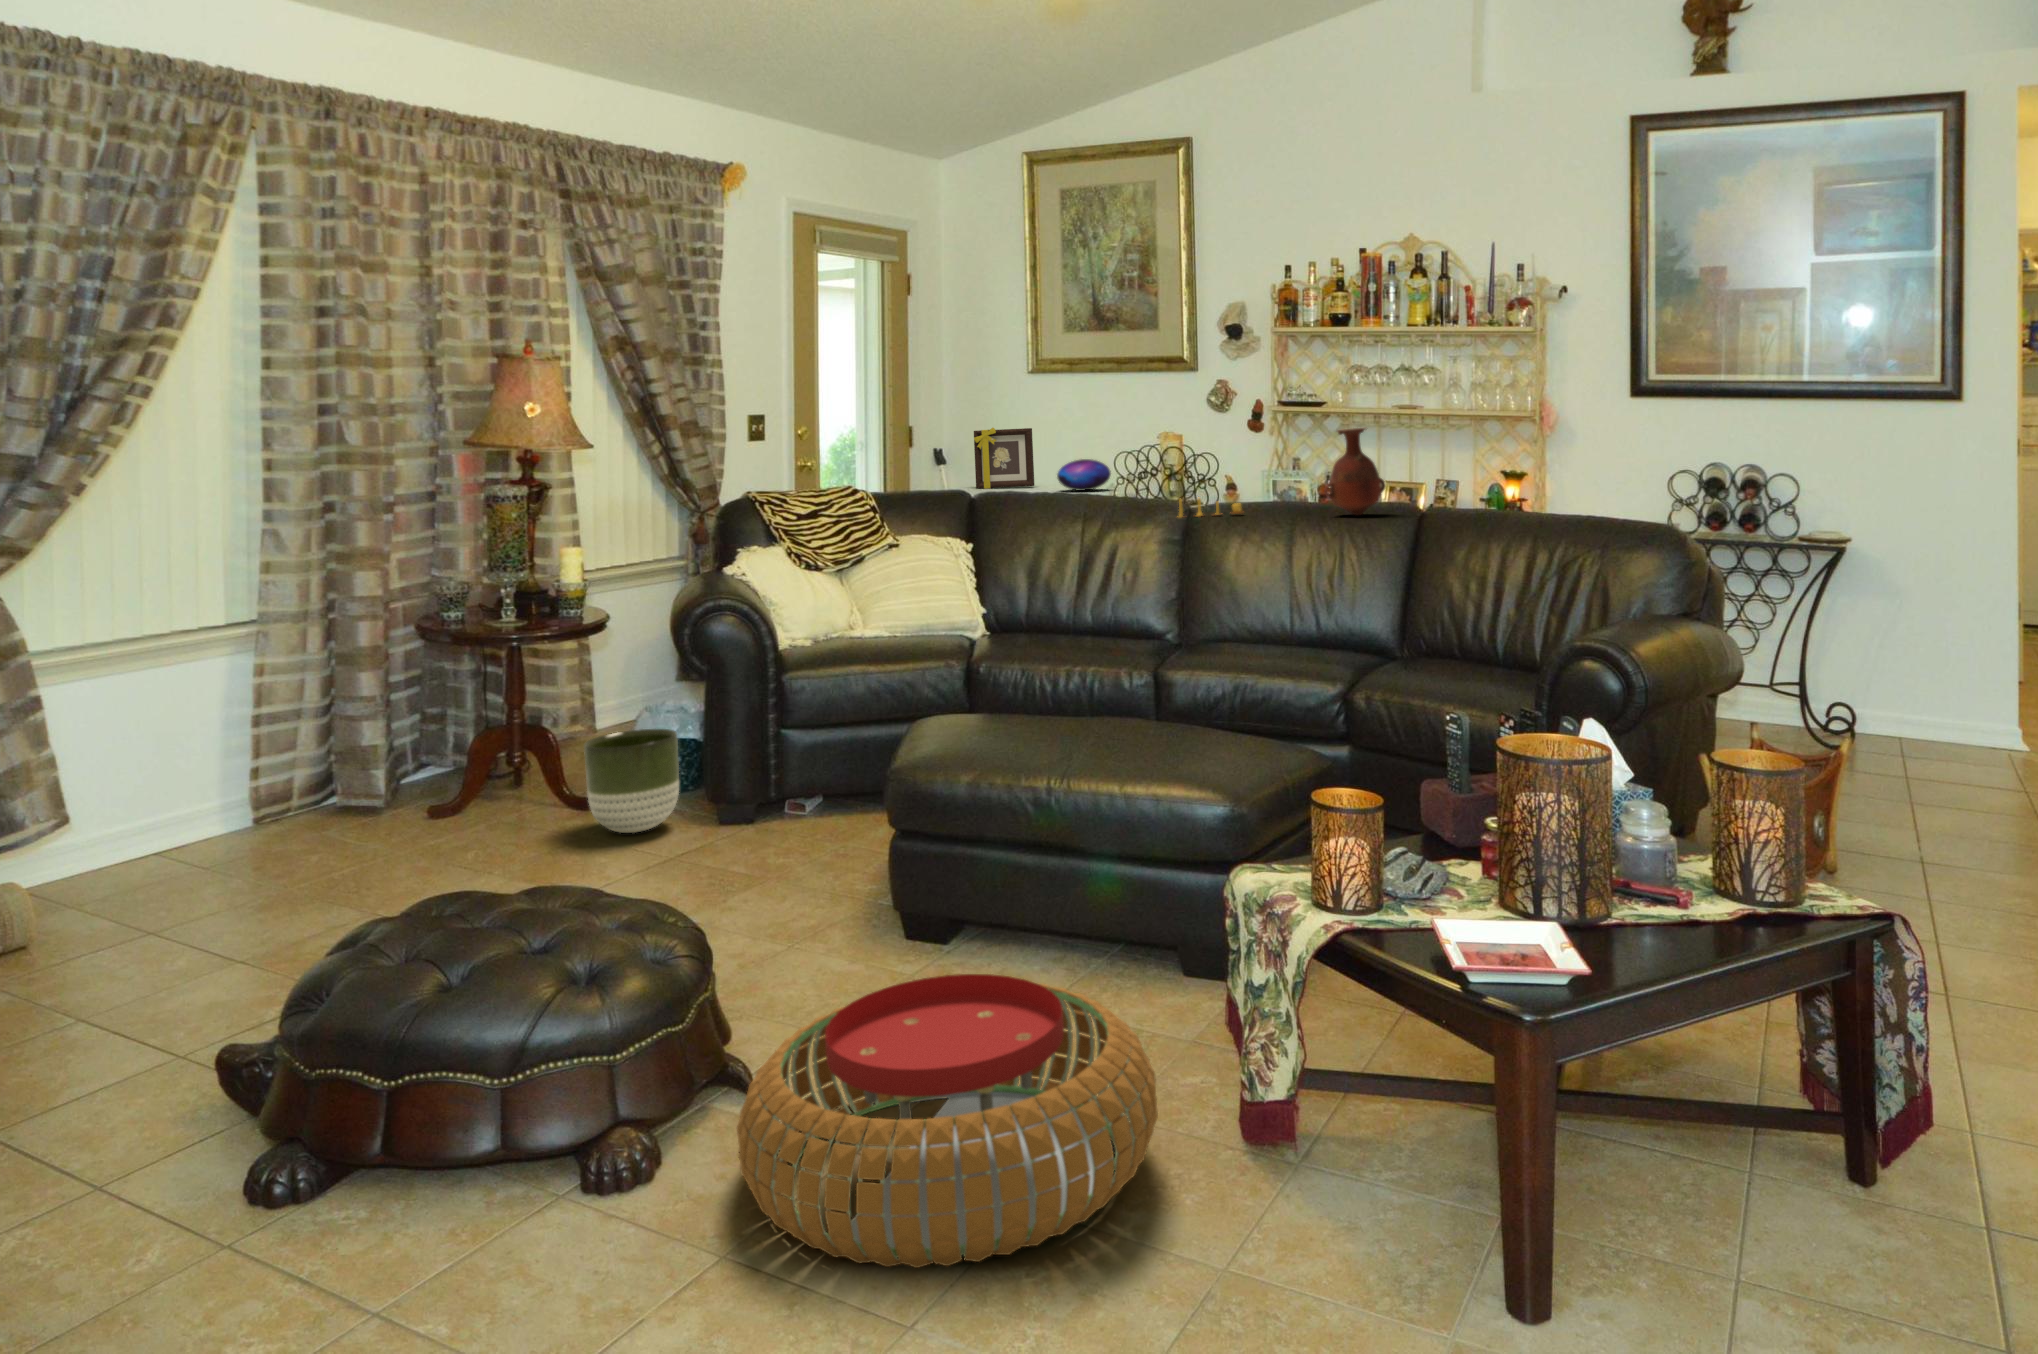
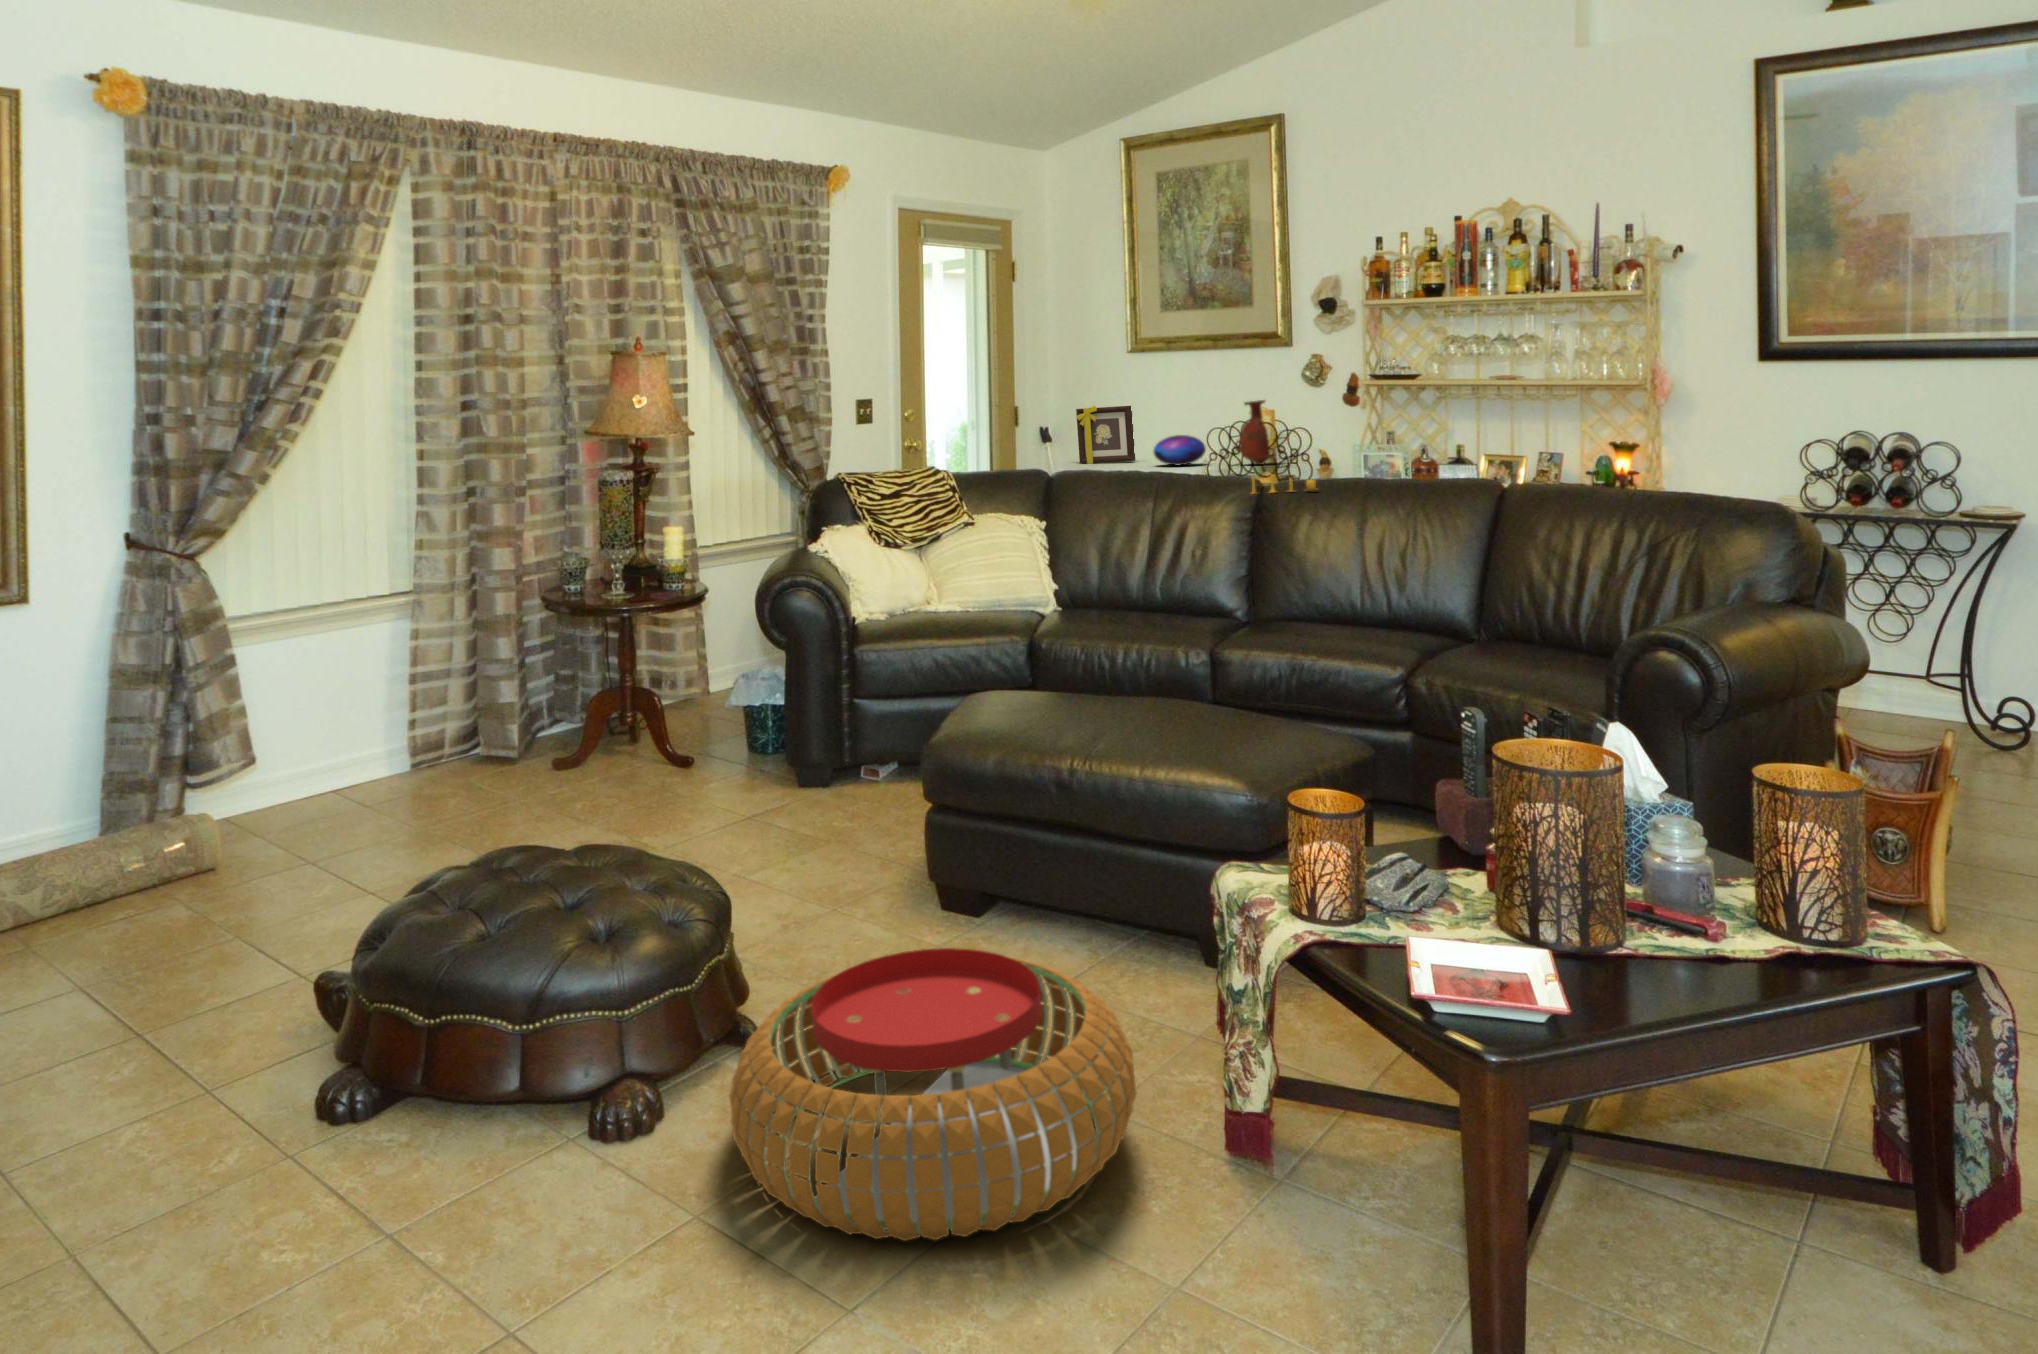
vase: present [1324,428,1386,516] -> present [1234,400,1271,464]
planter: present [584,729,679,833] -> none [690,688,774,782]

